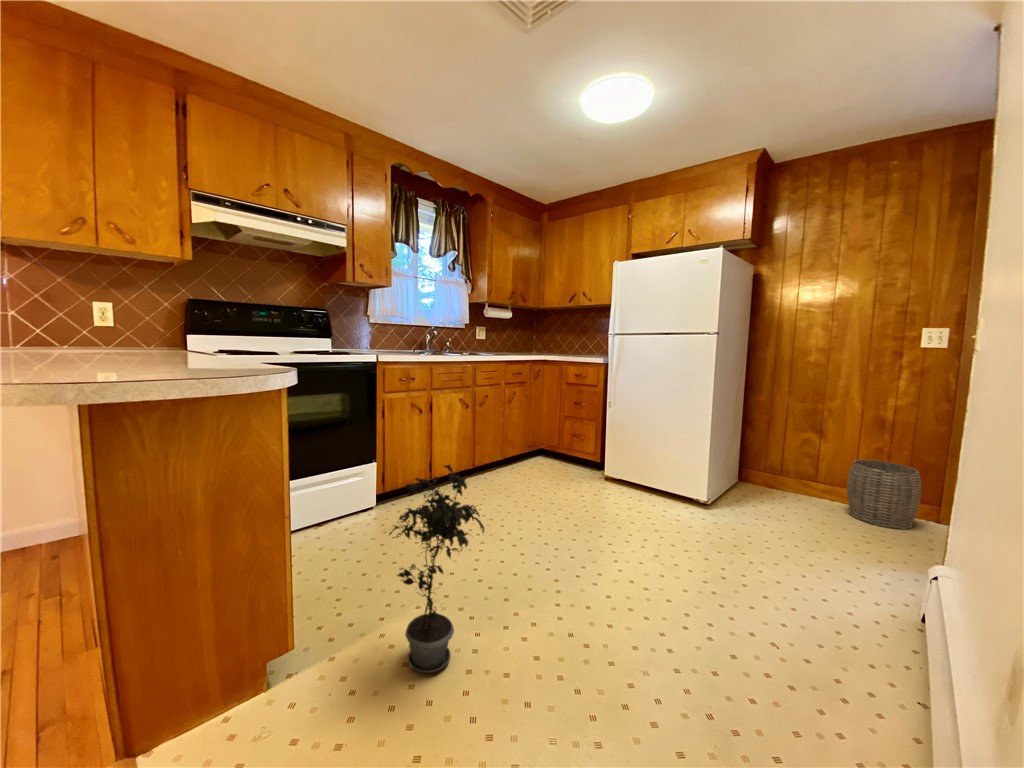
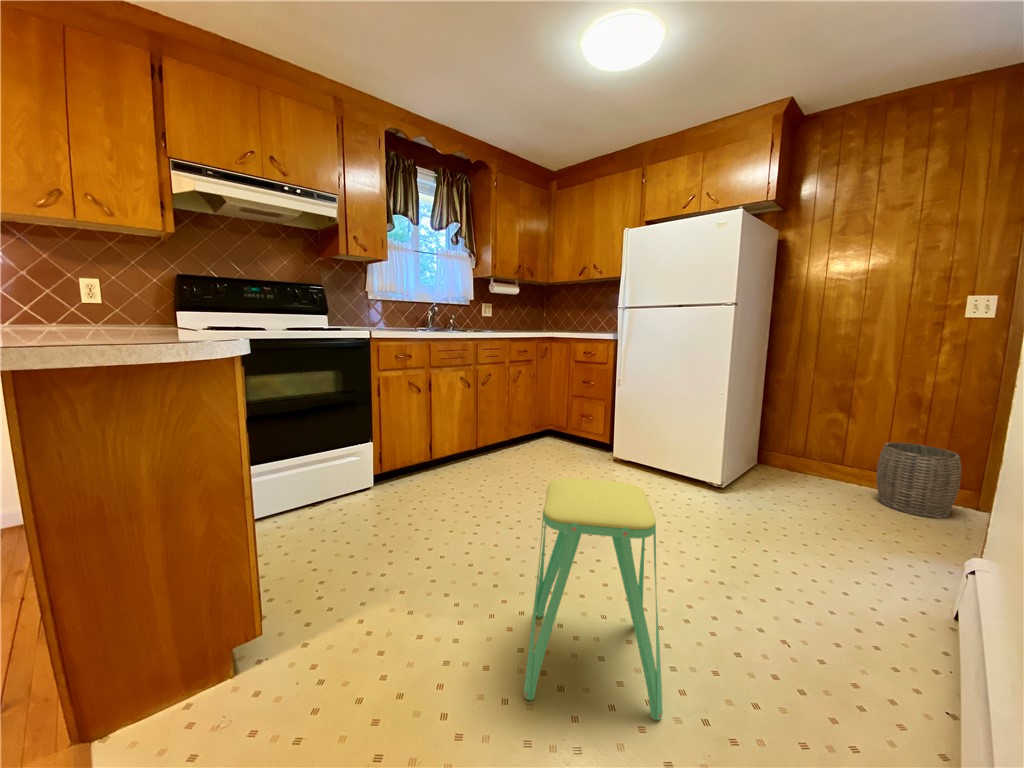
potted plant: present [389,465,484,673] -> none [357,443,457,663]
stool: none [545,496,672,718] -> present [524,478,663,720]

